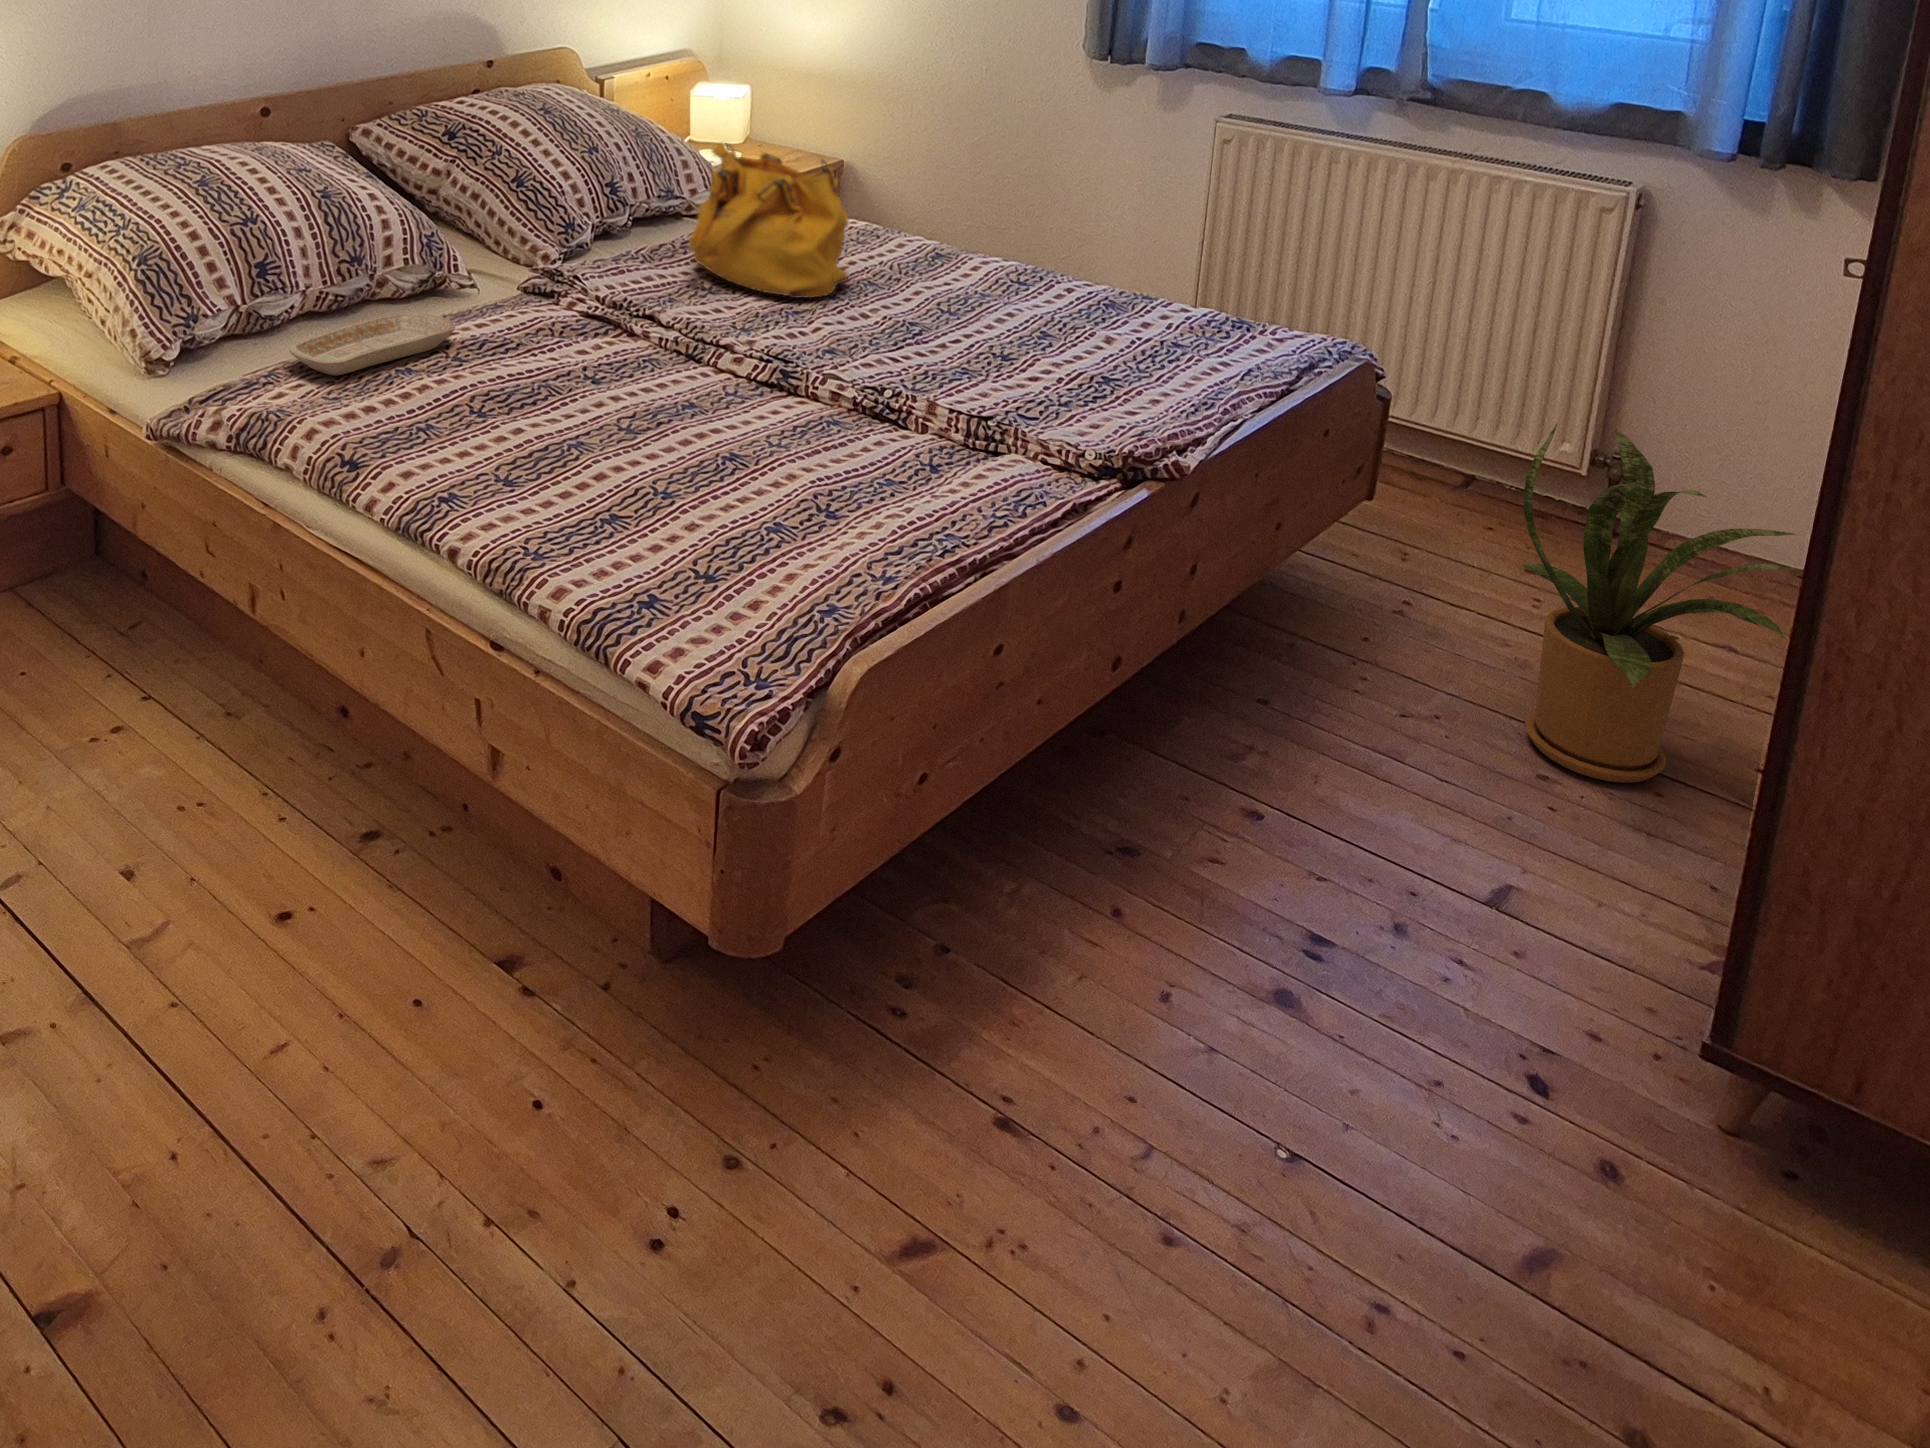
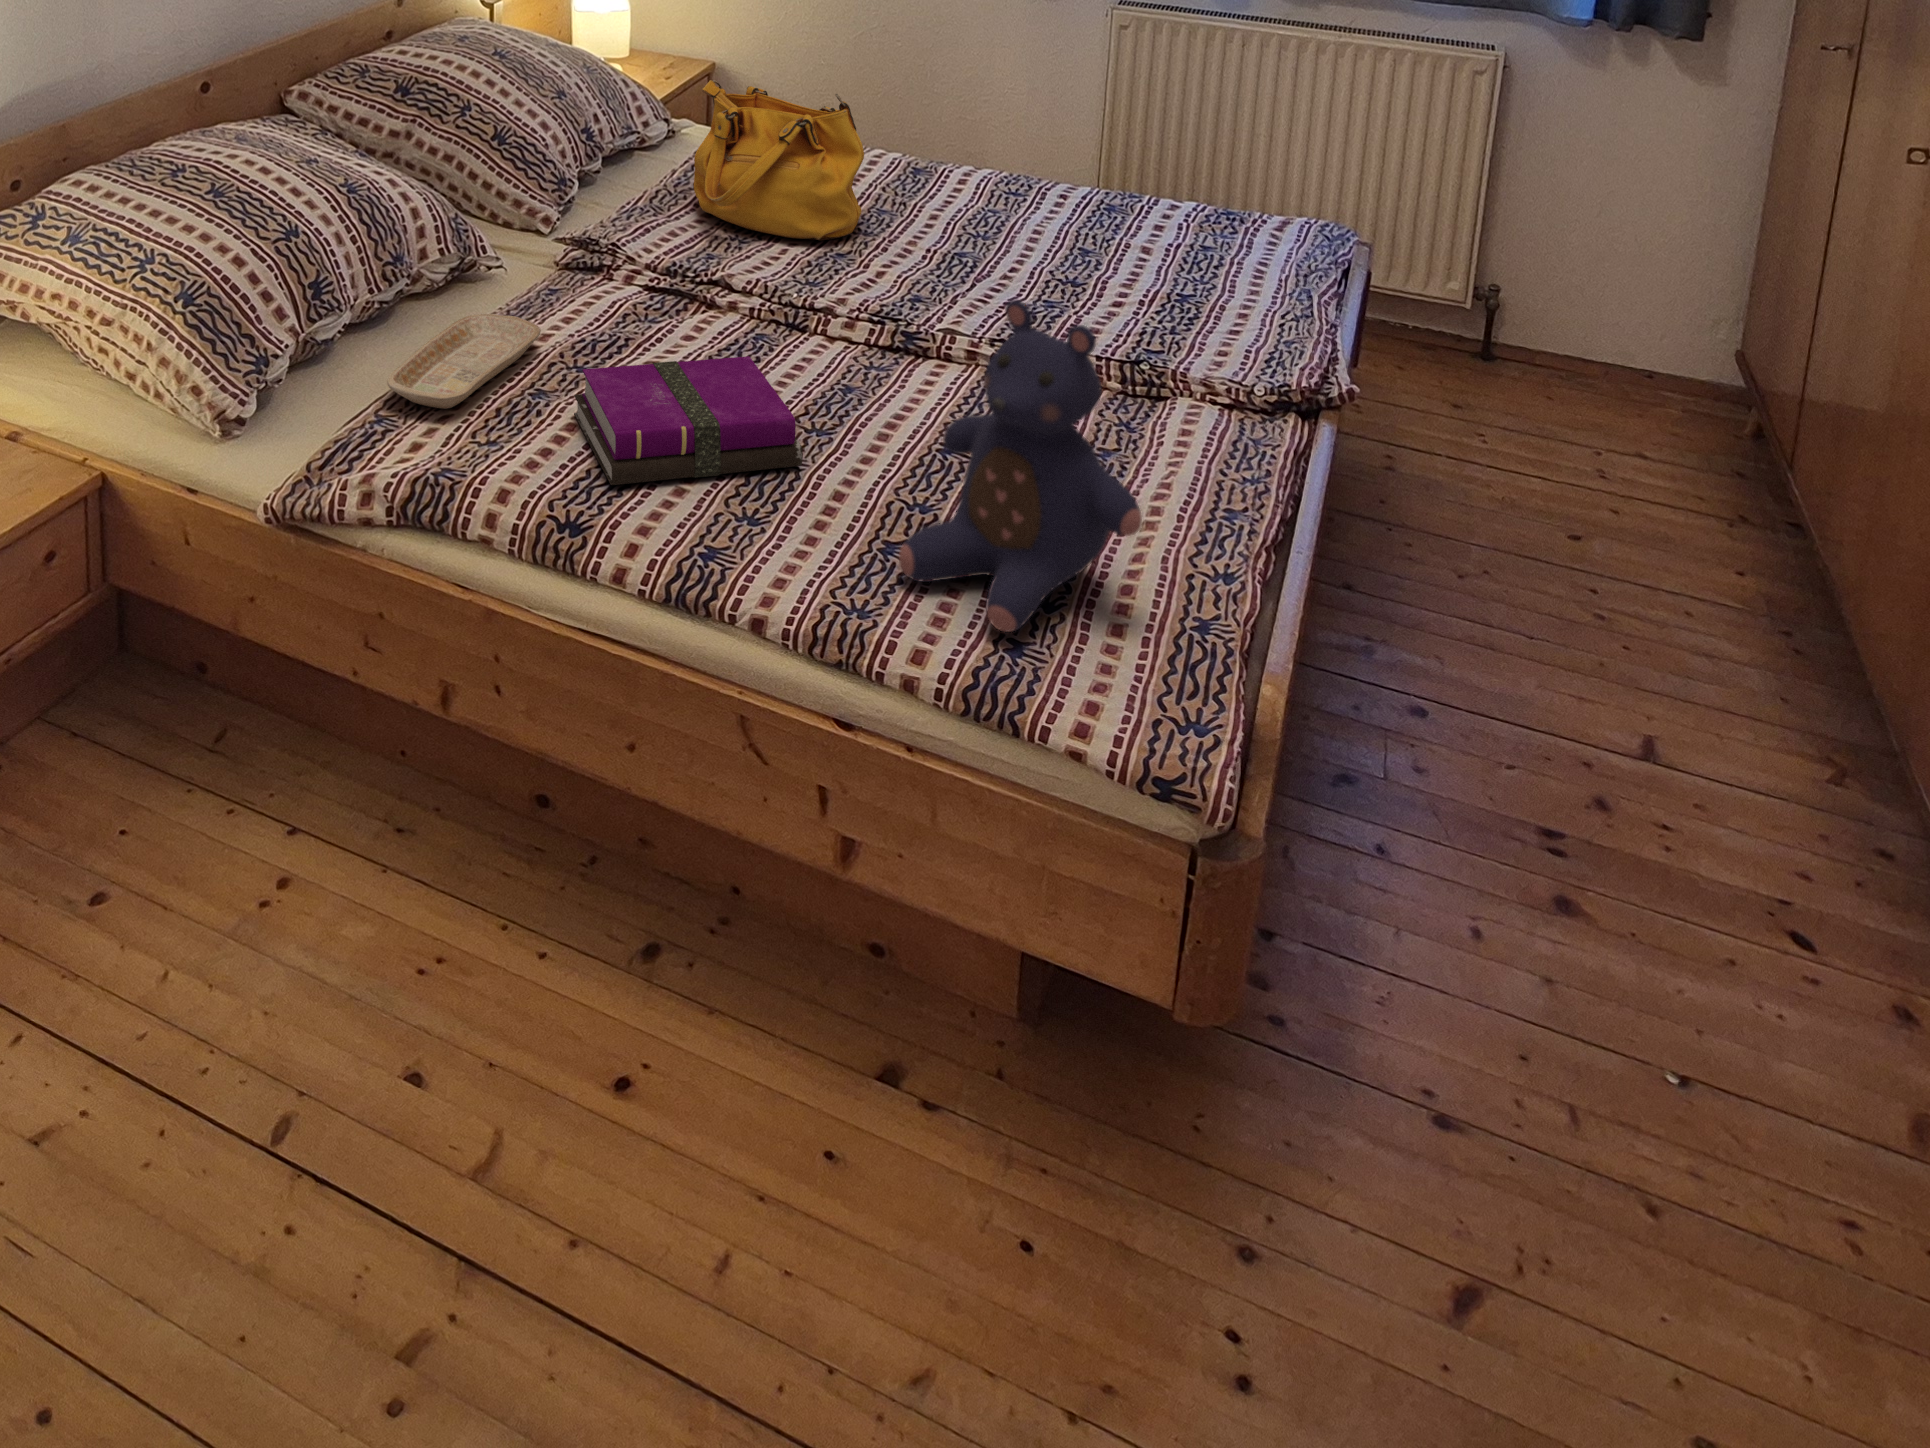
teddy bear: none [597,295,796,589] -> present [899,300,1142,632]
notebook: none [415,352,603,453] -> present [574,356,803,485]
house plant: present [1522,422,1800,783] -> none [1530,288,1835,617]

